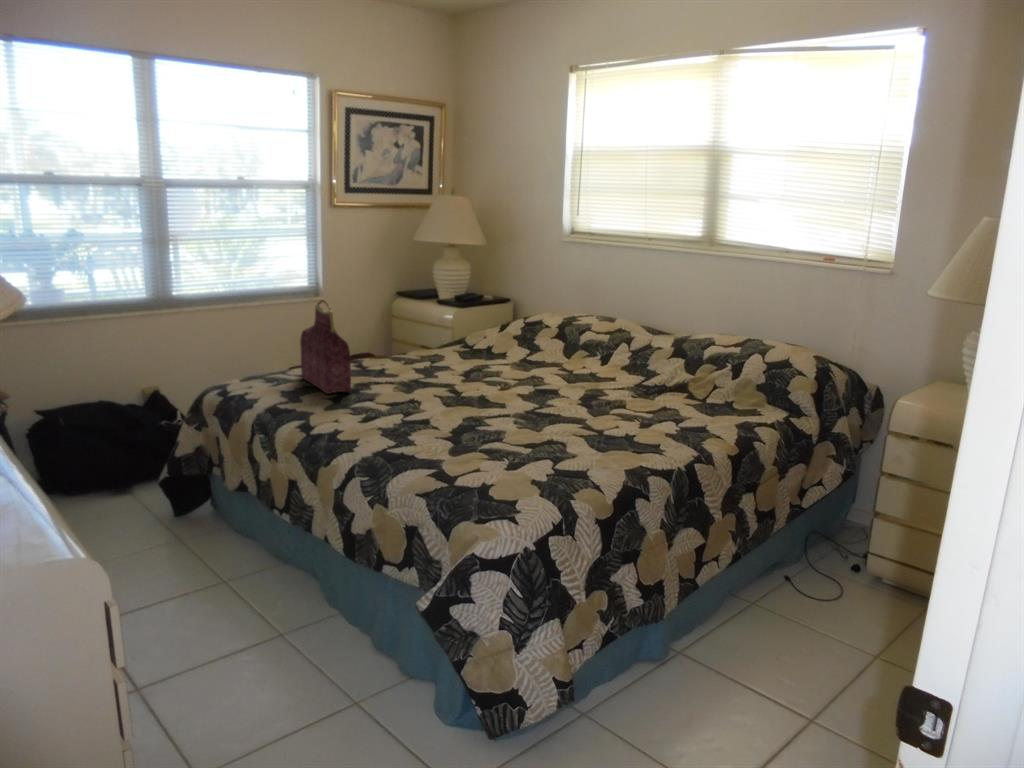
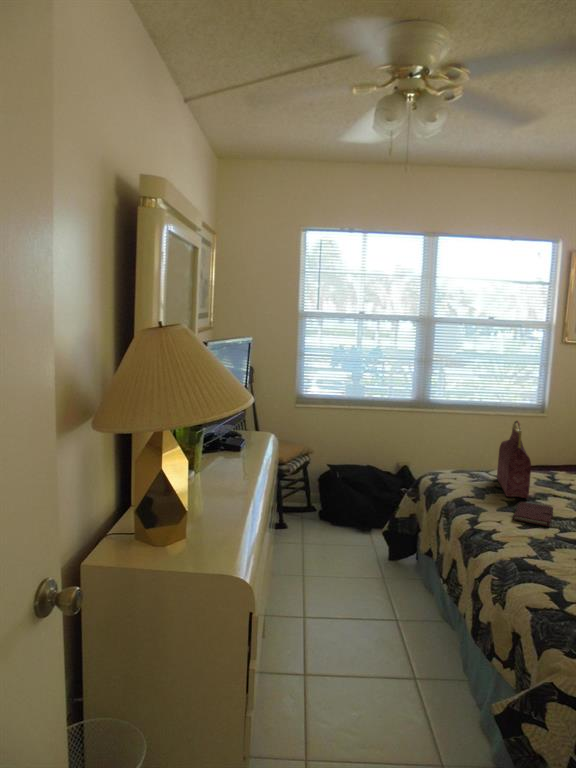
notebook: none [345,394,391,416] -> present [513,502,553,527]

